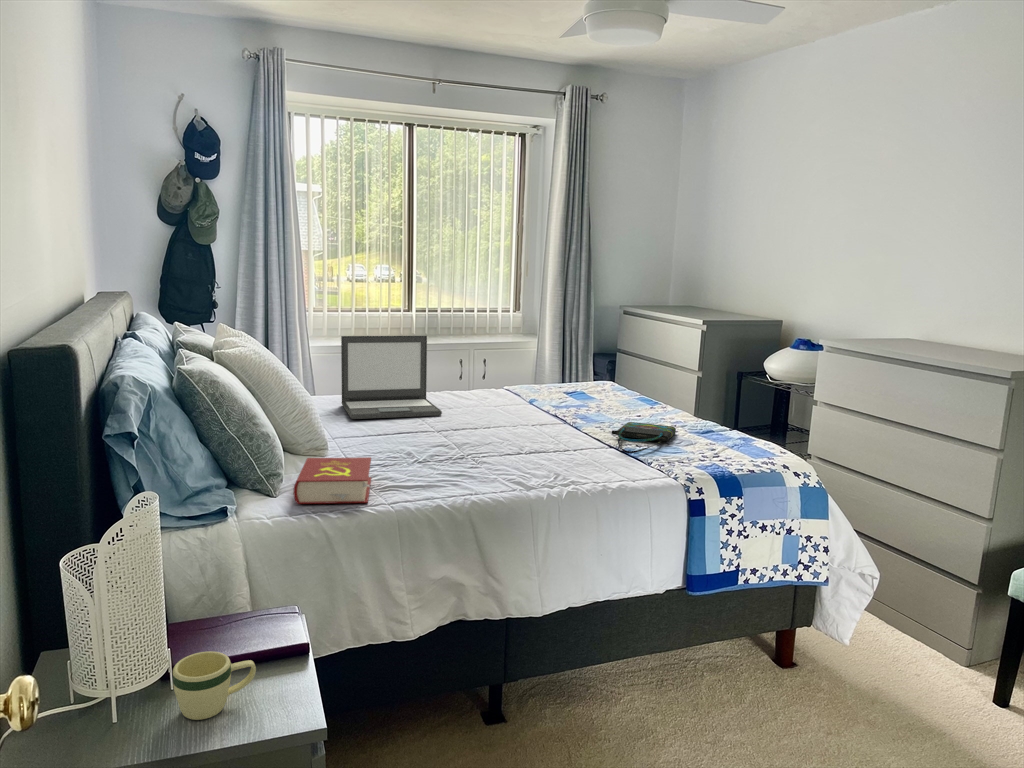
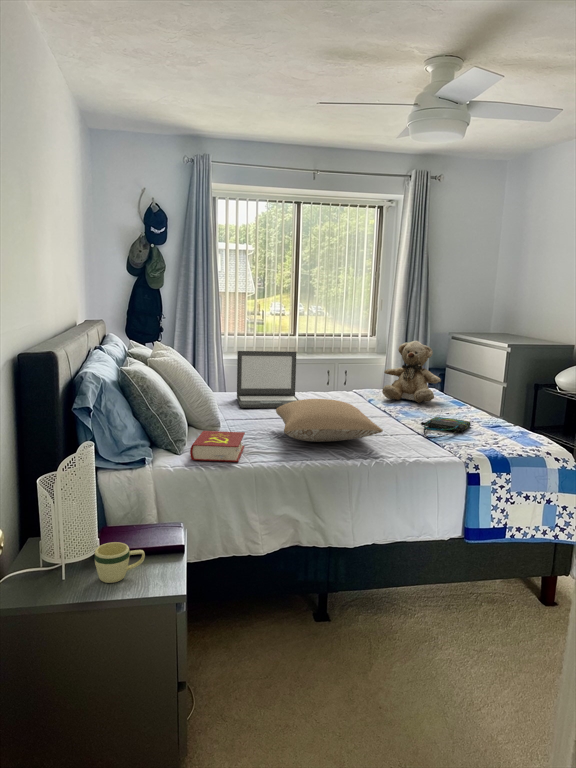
teddy bear: none [548,317,626,403] -> present [382,341,441,403]
pillow: none [410,404,571,466] -> present [276,399,383,442]

